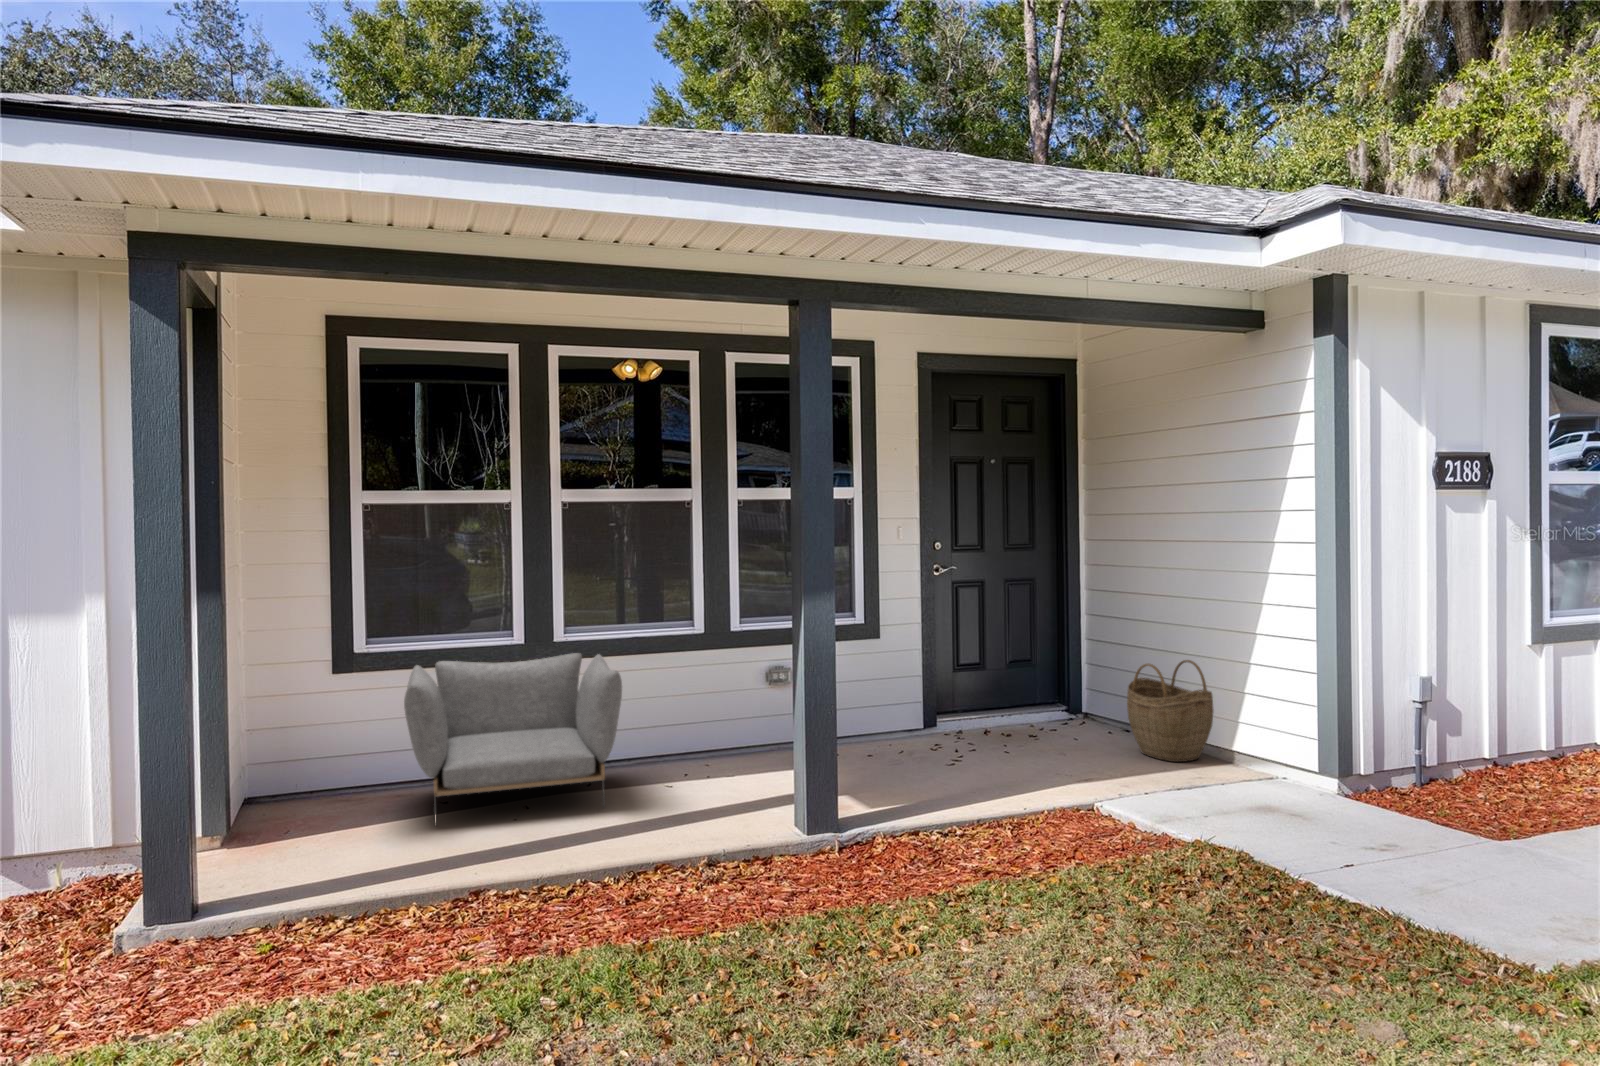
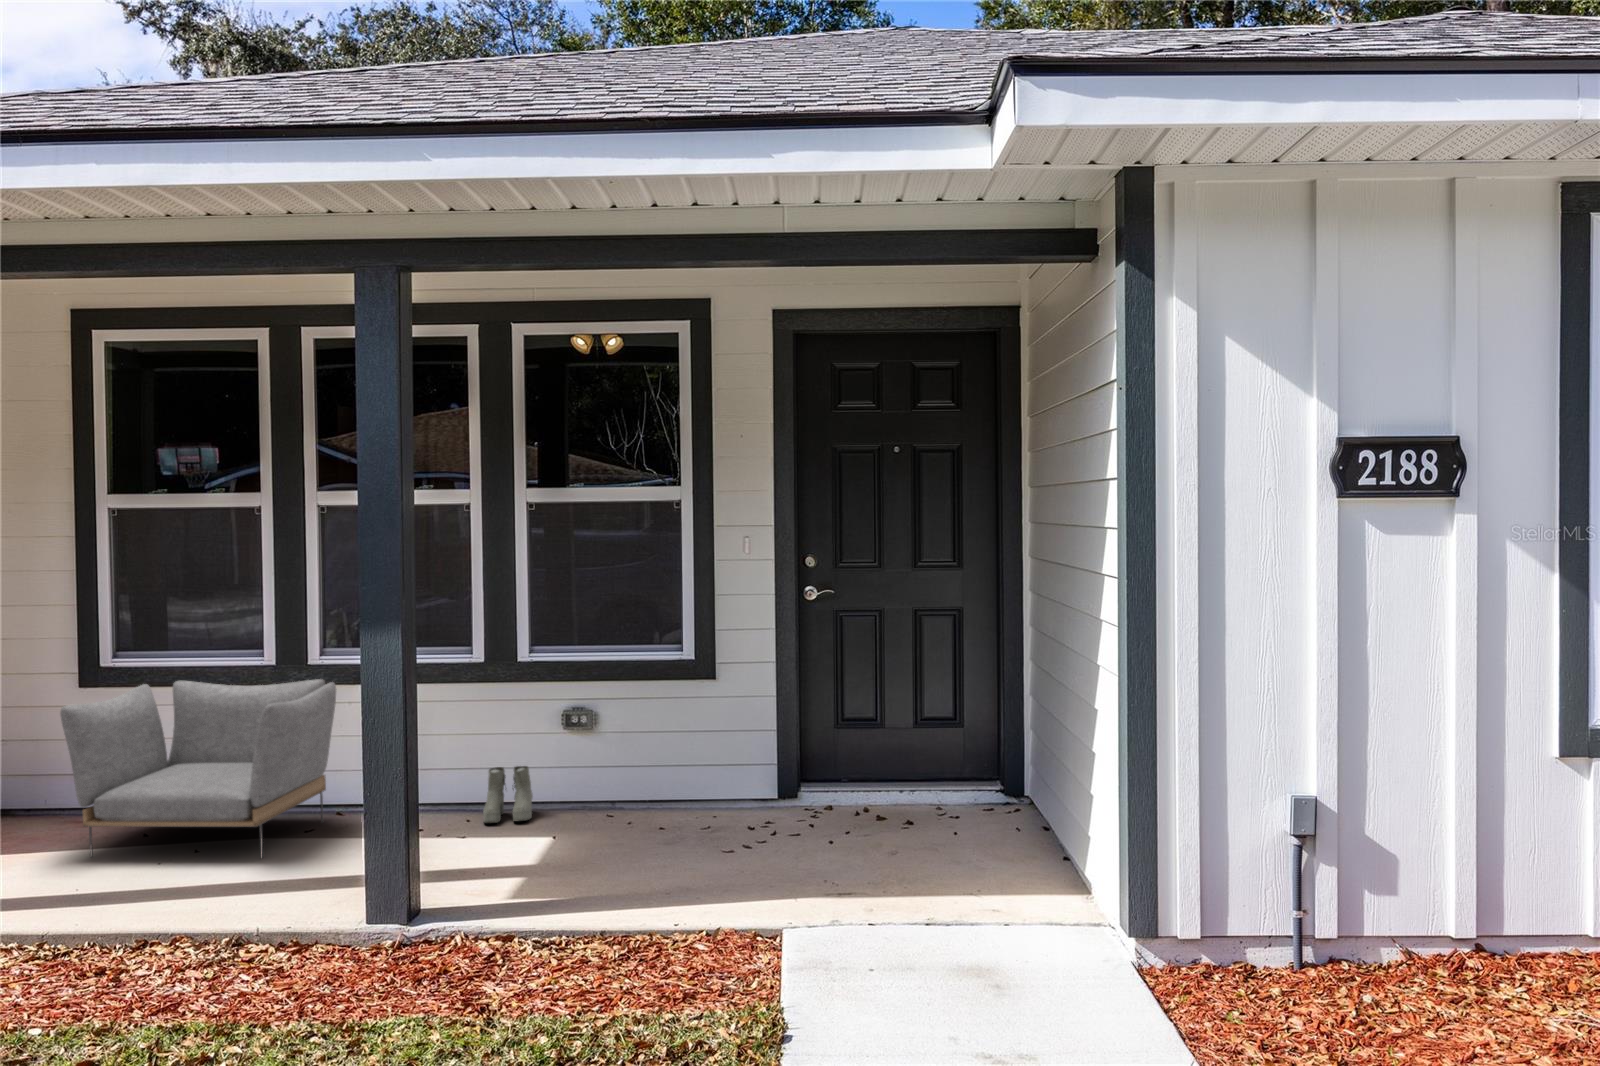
woven basket: present [1127,660,1214,762] -> none [962,736,1058,881]
boots: none [721,716,764,764] -> present [483,766,533,823]

